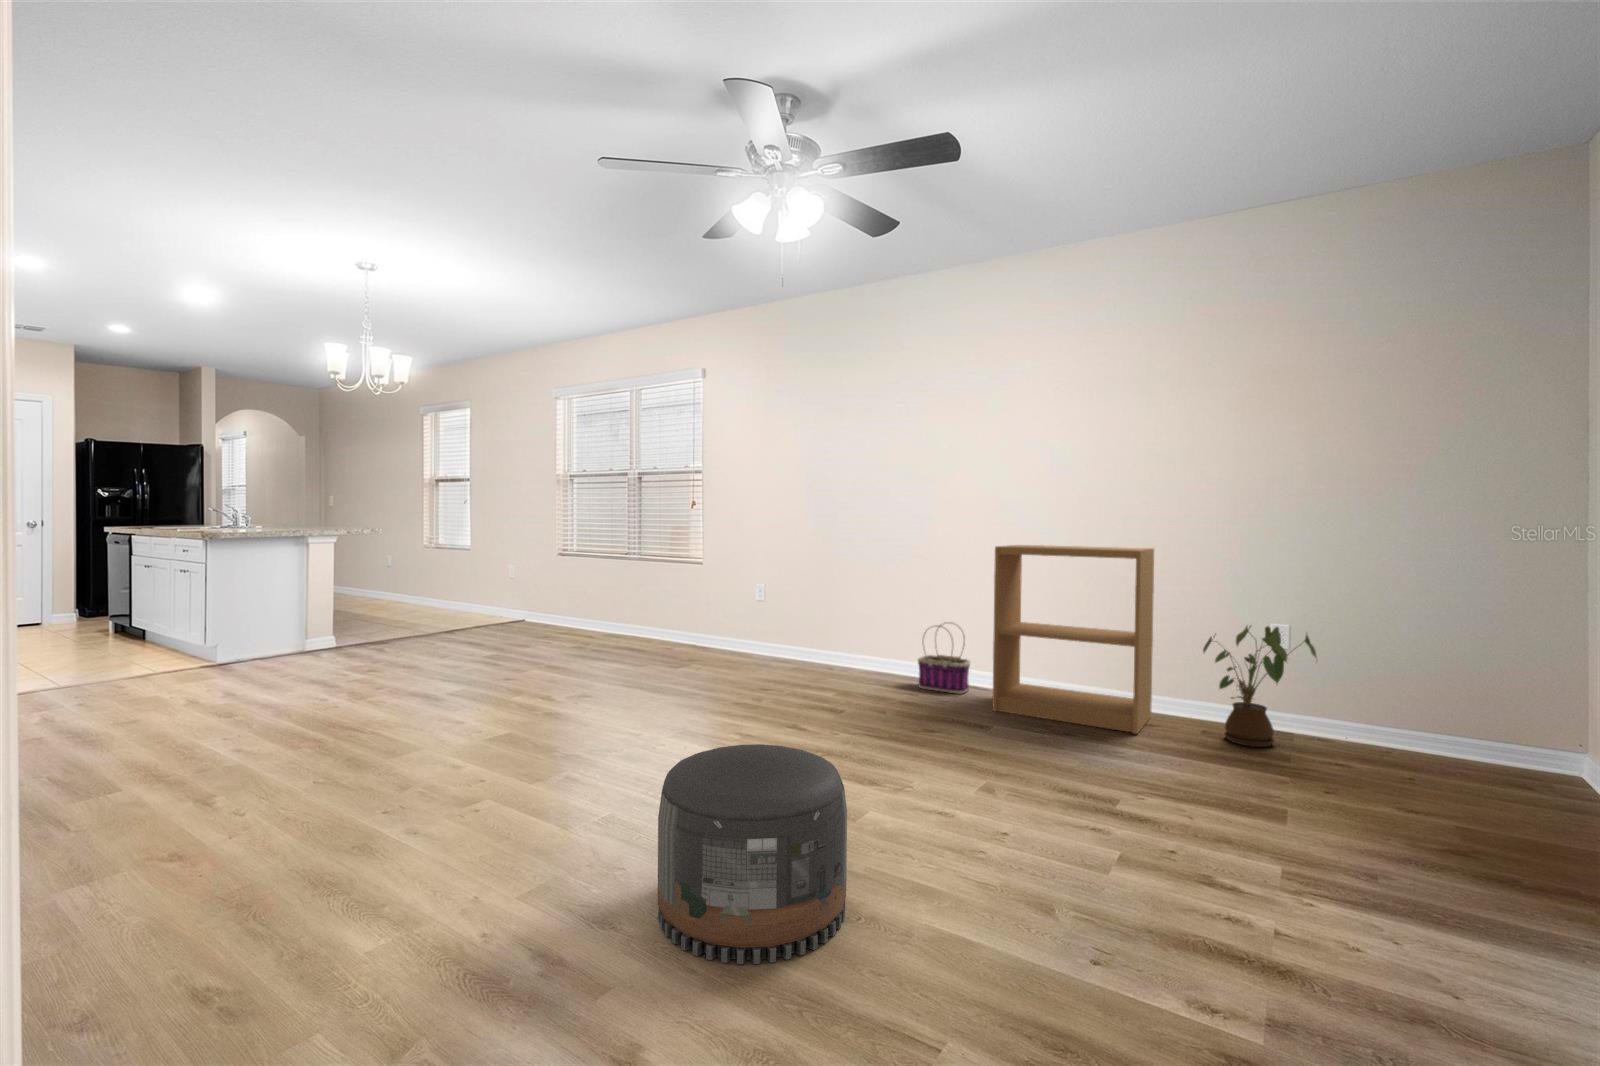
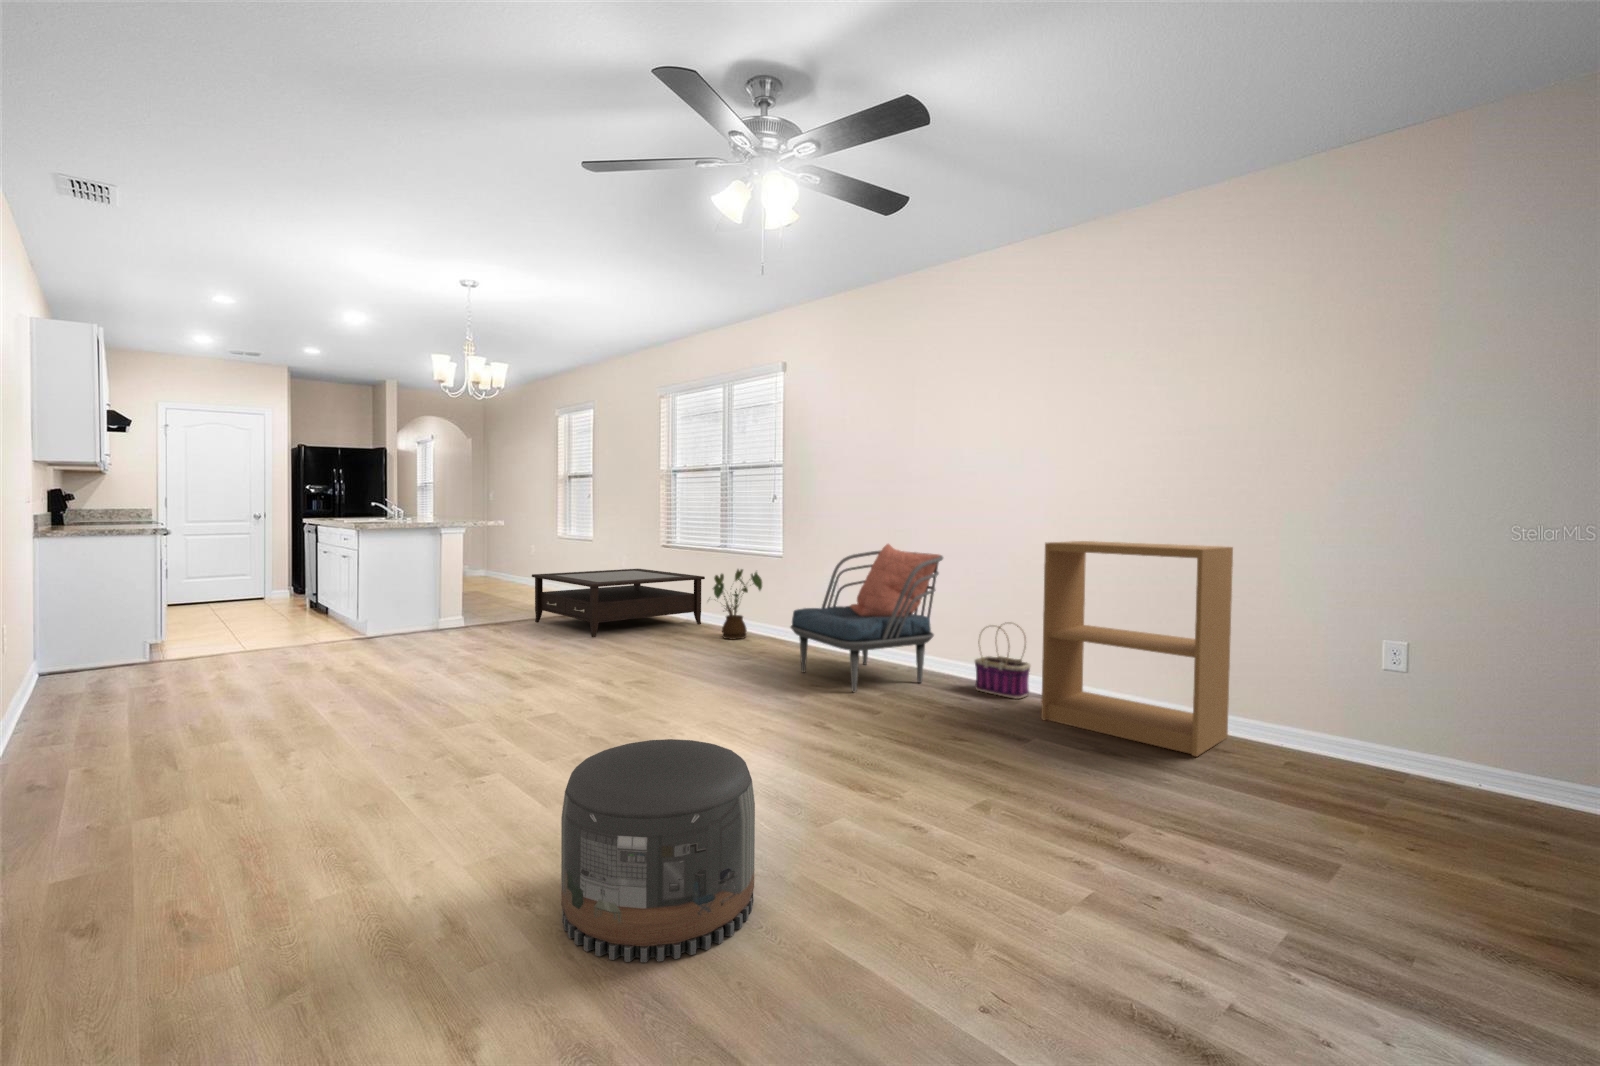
armchair: none [734,549,885,696] -> present [791,544,943,692]
coffee table: none [415,580,613,655] -> present [532,569,705,638]
house plant: present [1203,626,1316,747] -> present [713,569,762,639]

